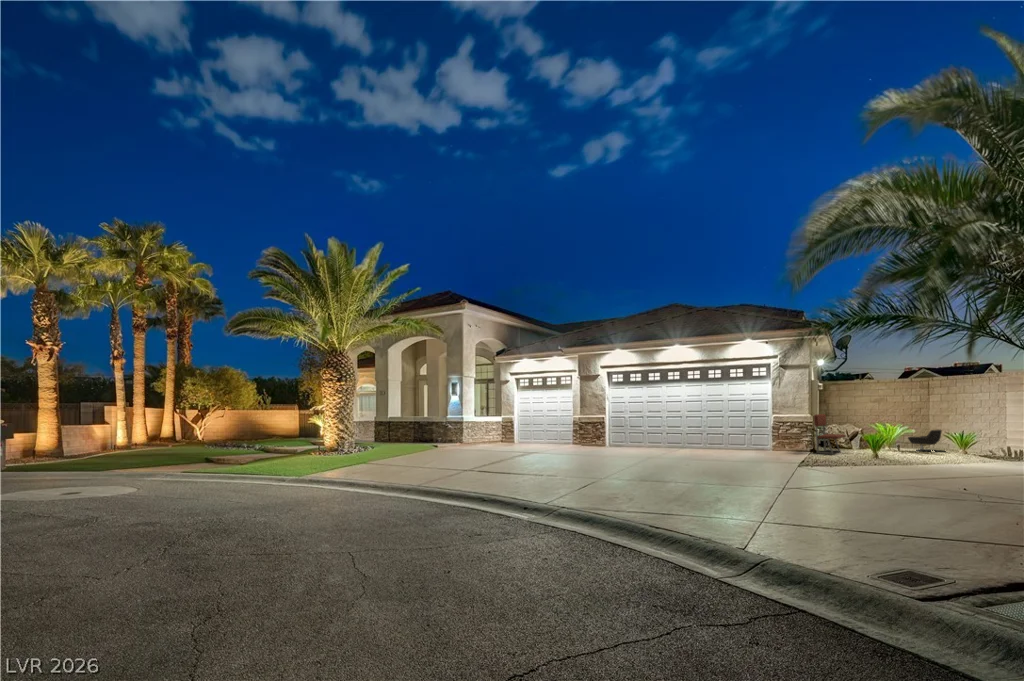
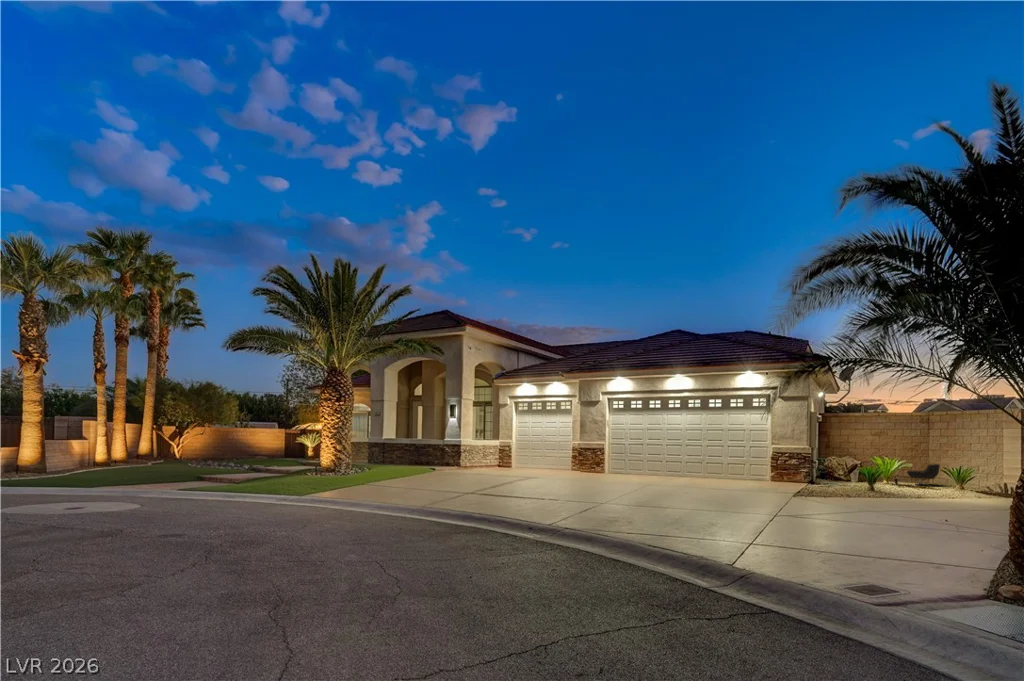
bench: present [814,414,845,454] -> none [814,446,845,486]

